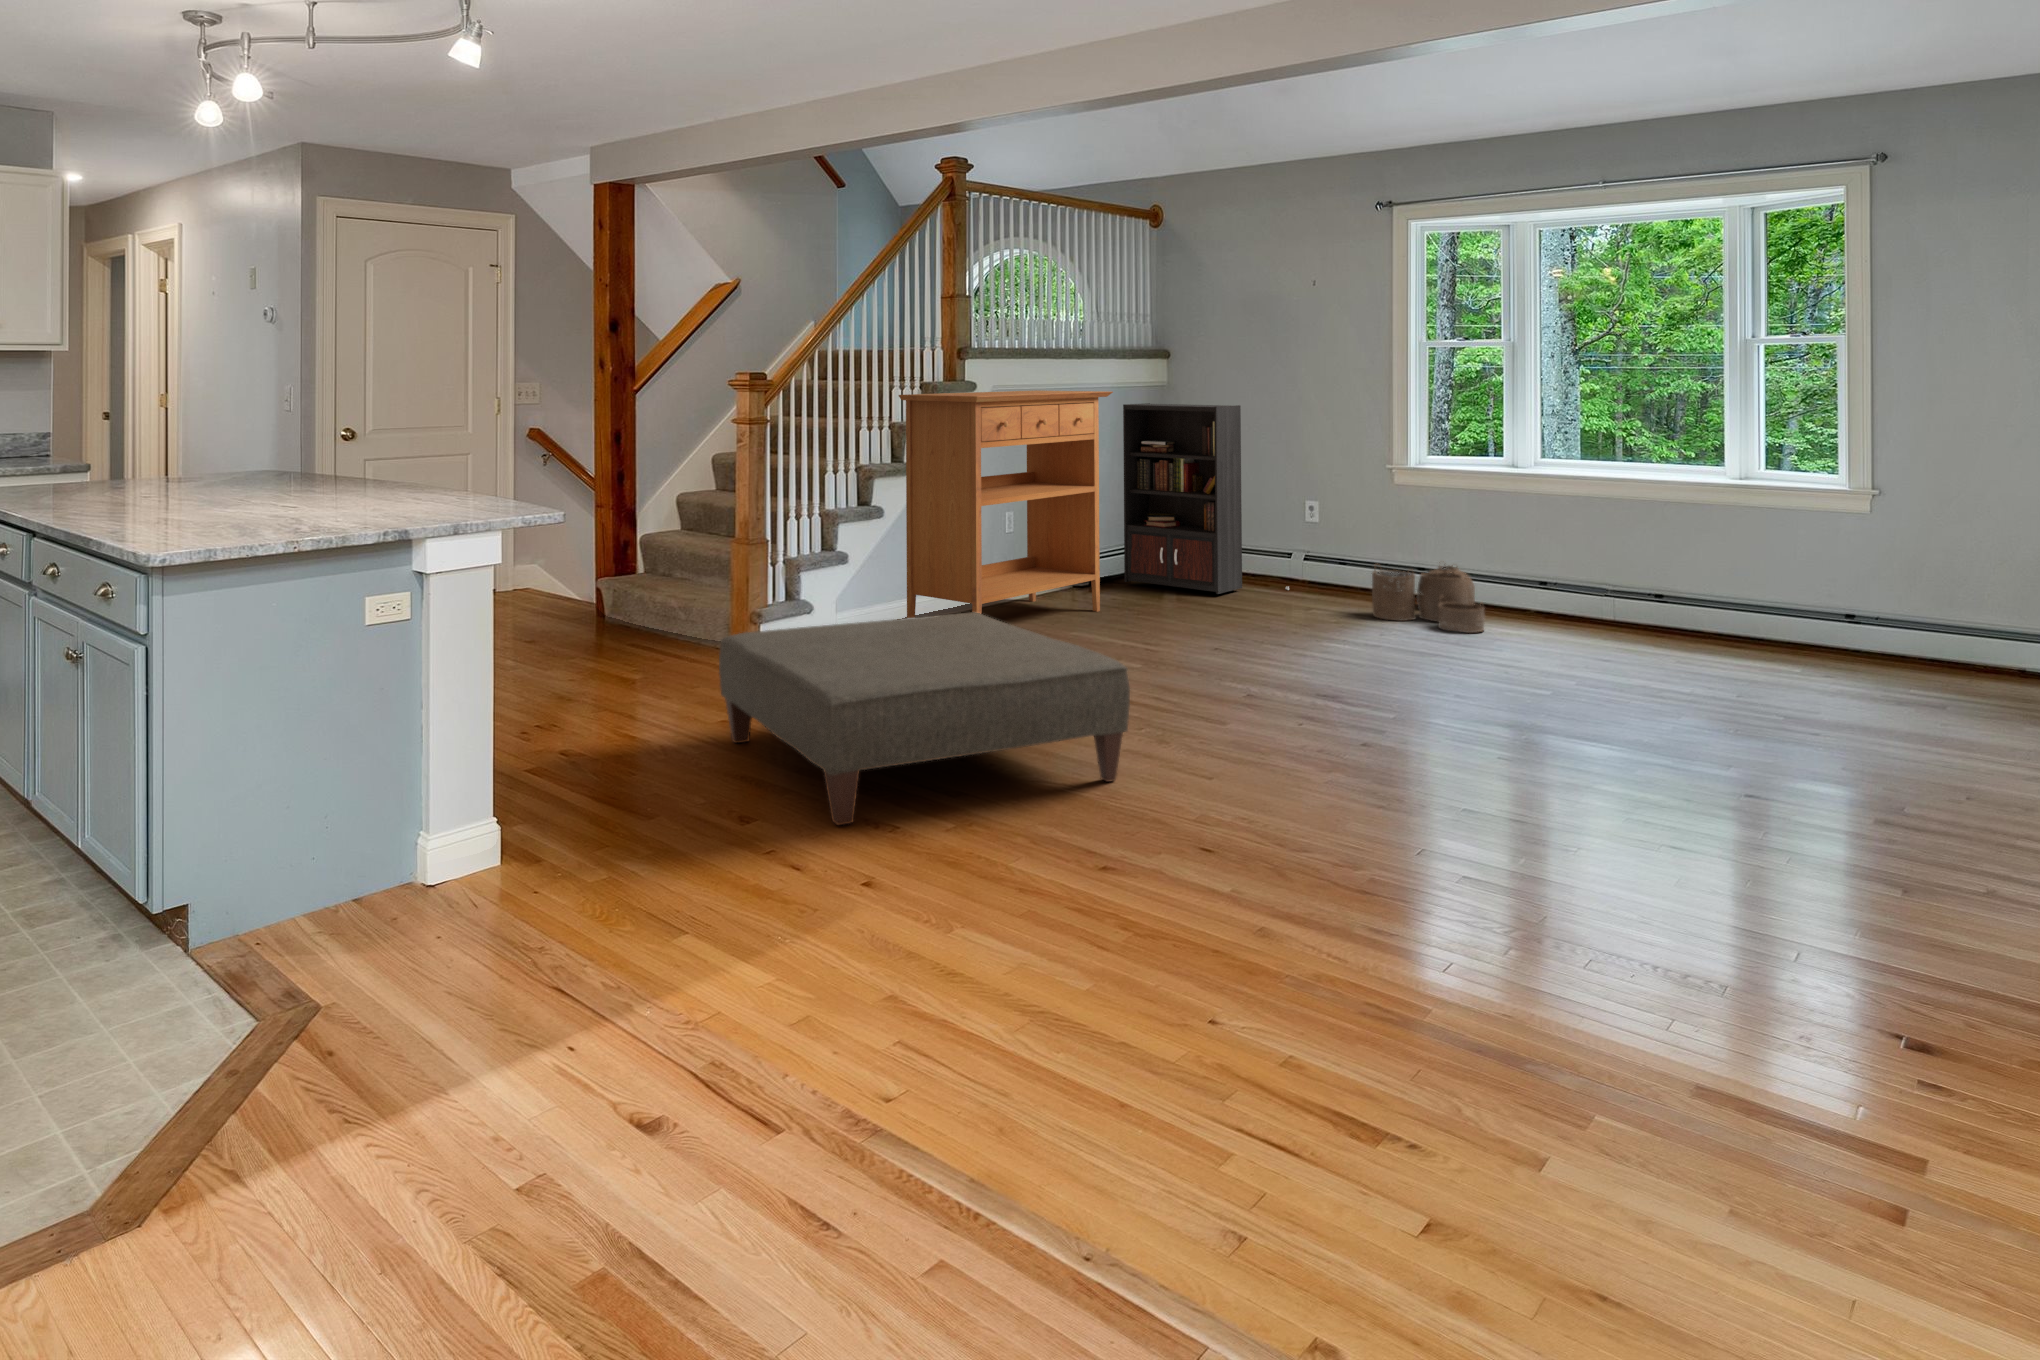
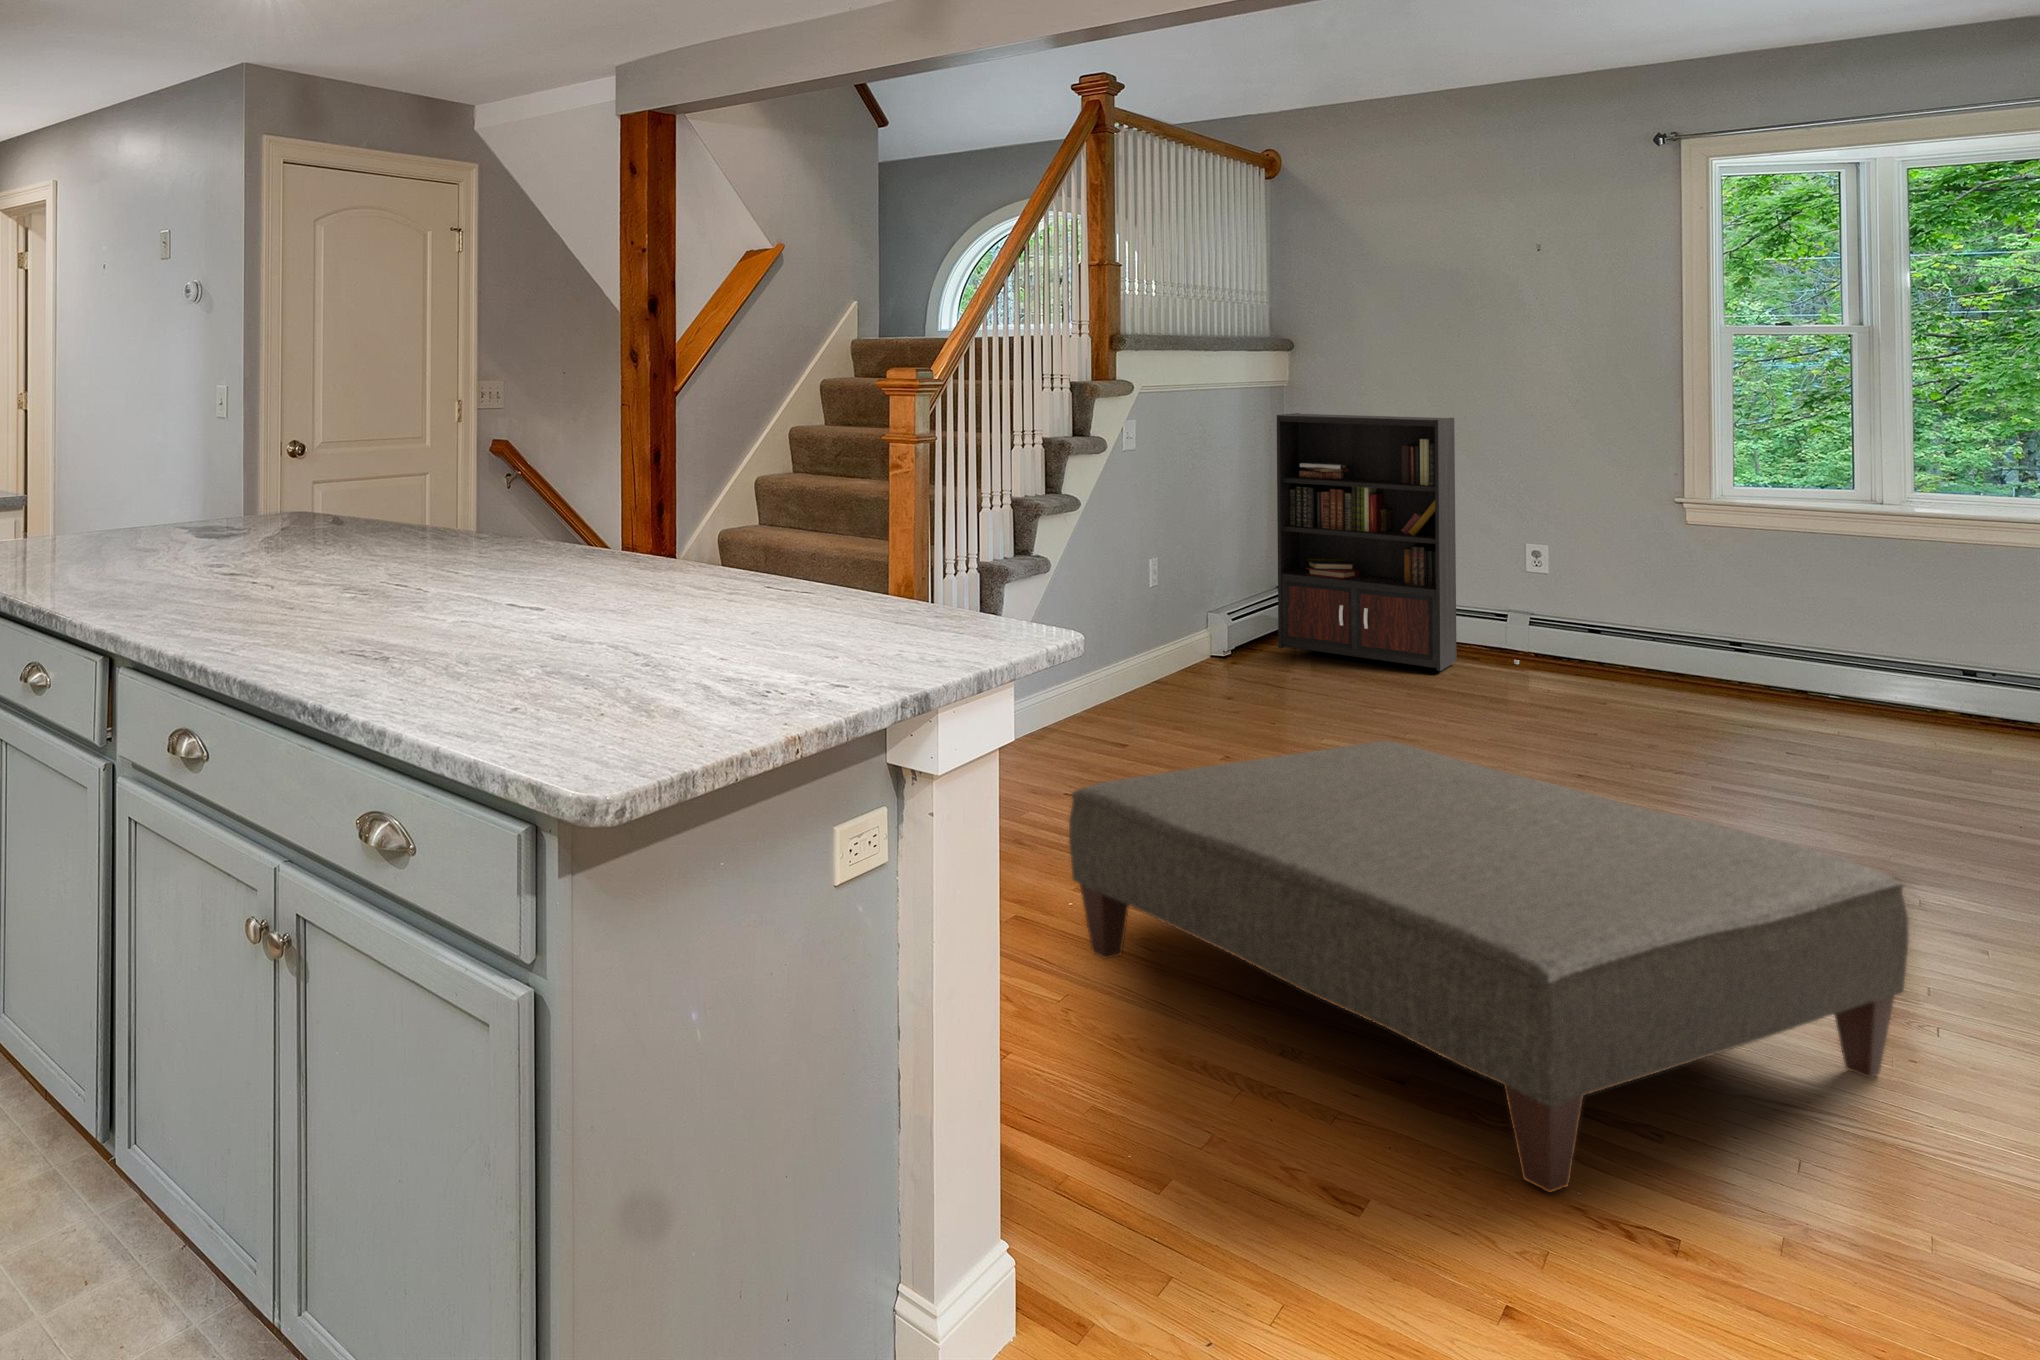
console table: present [899,390,1113,618] -> none [1074,397,1327,749]
woven basket: present [1372,565,1484,633] -> none [1710,635,1932,746]

